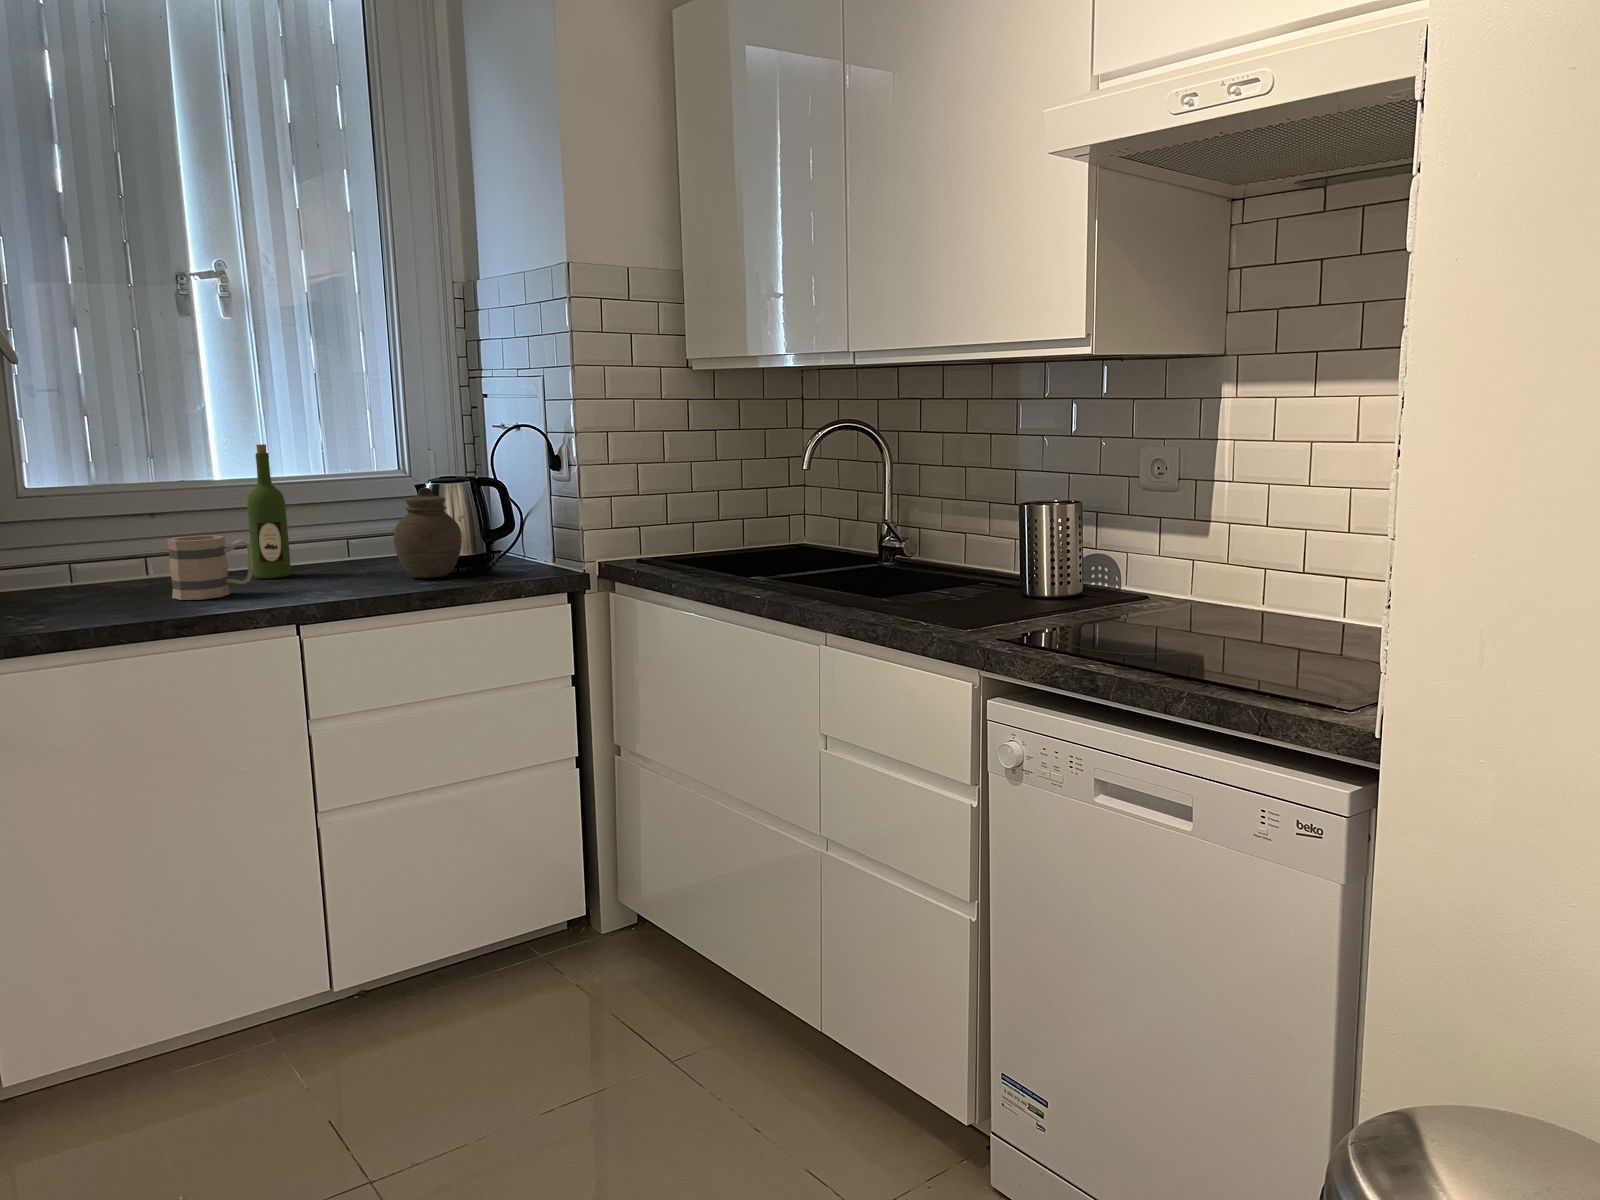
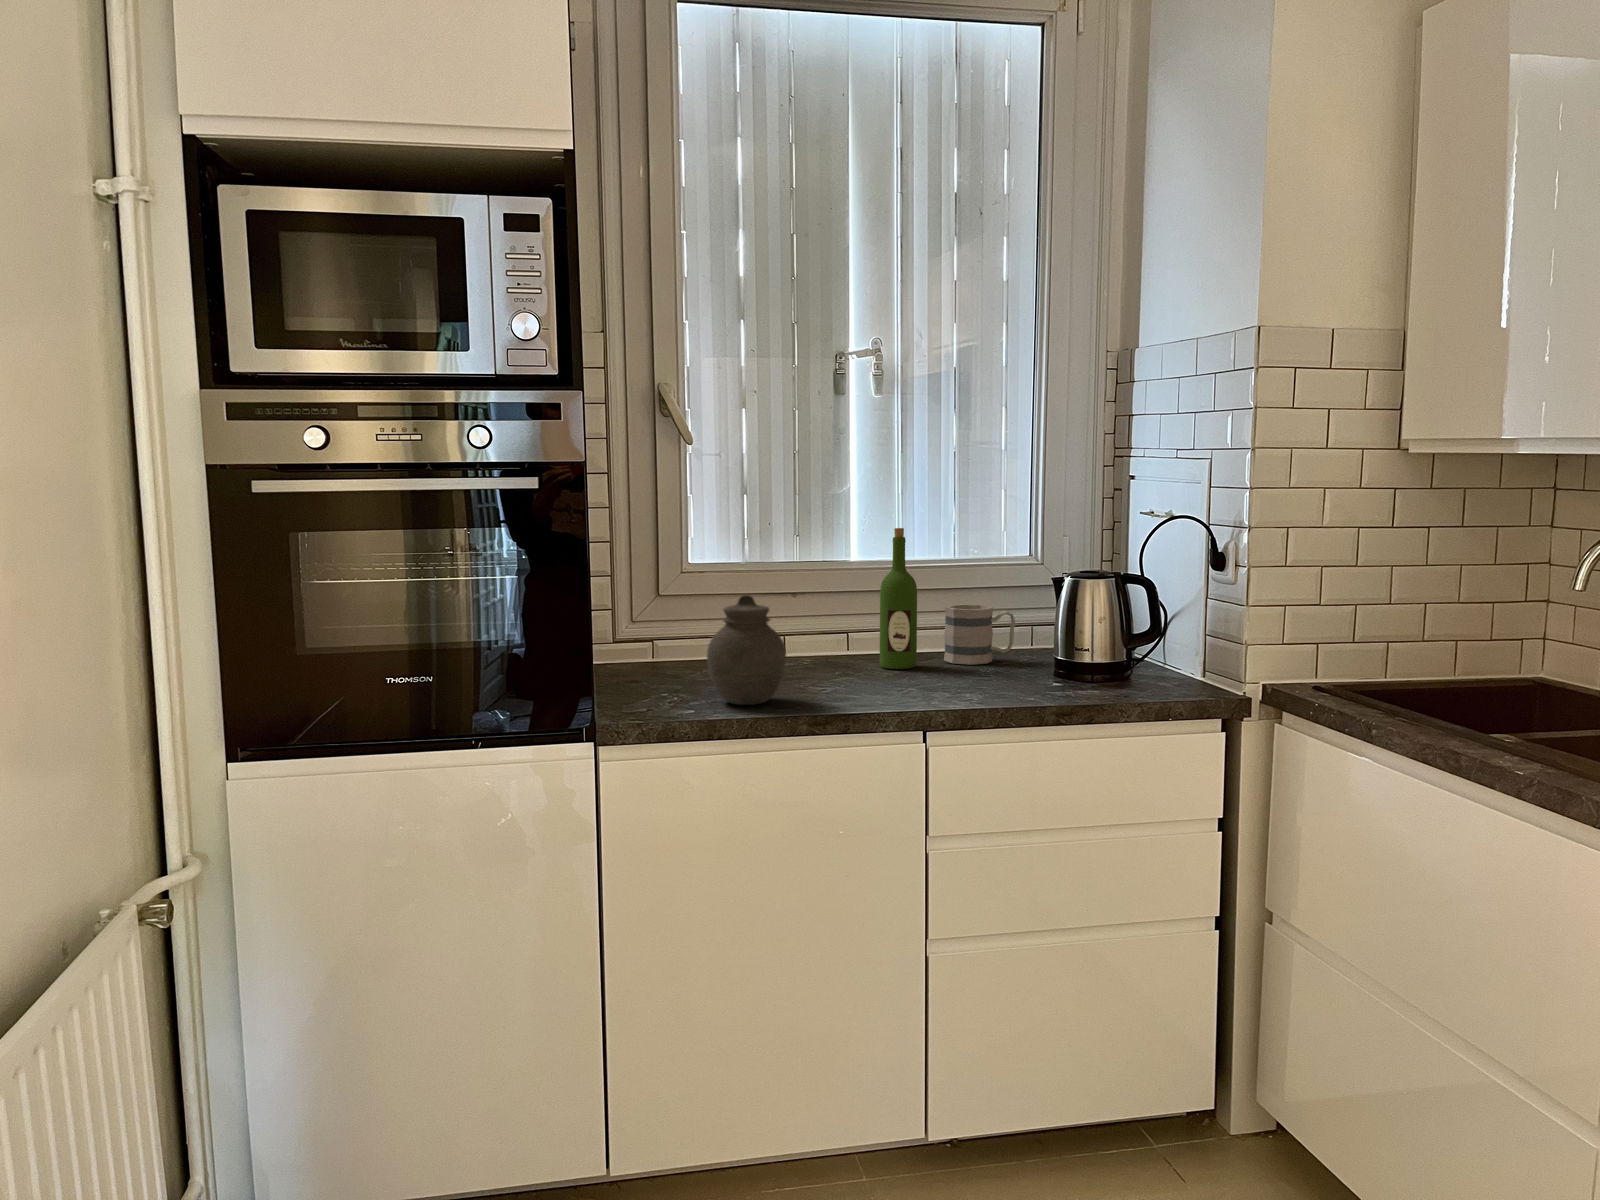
jar: present [393,488,462,578] -> present [707,595,786,705]
mug: present [167,535,252,600] -> present [944,604,1015,665]

